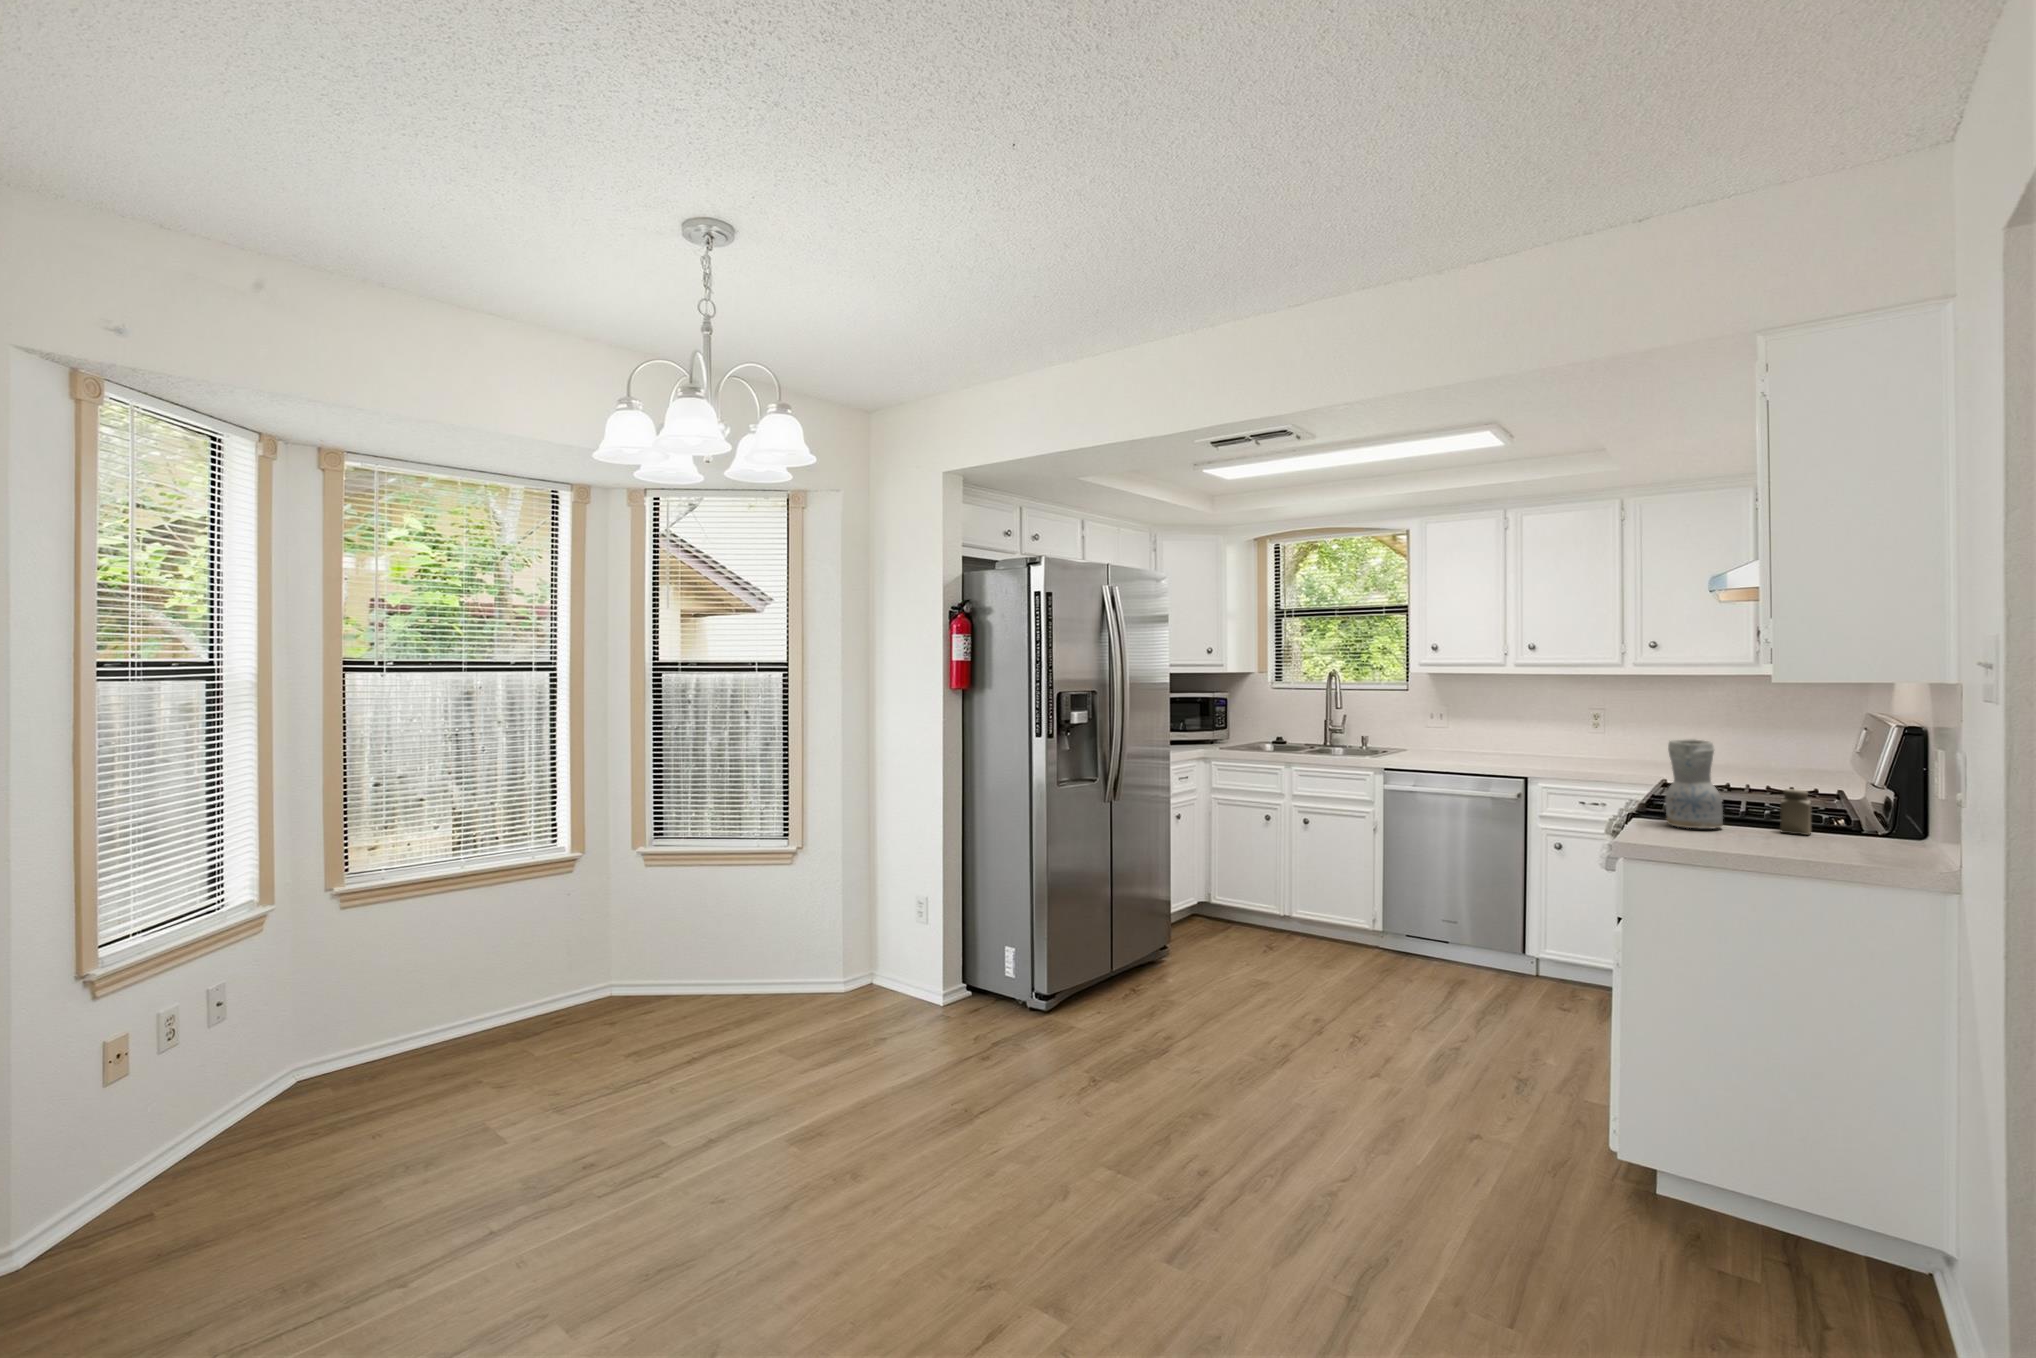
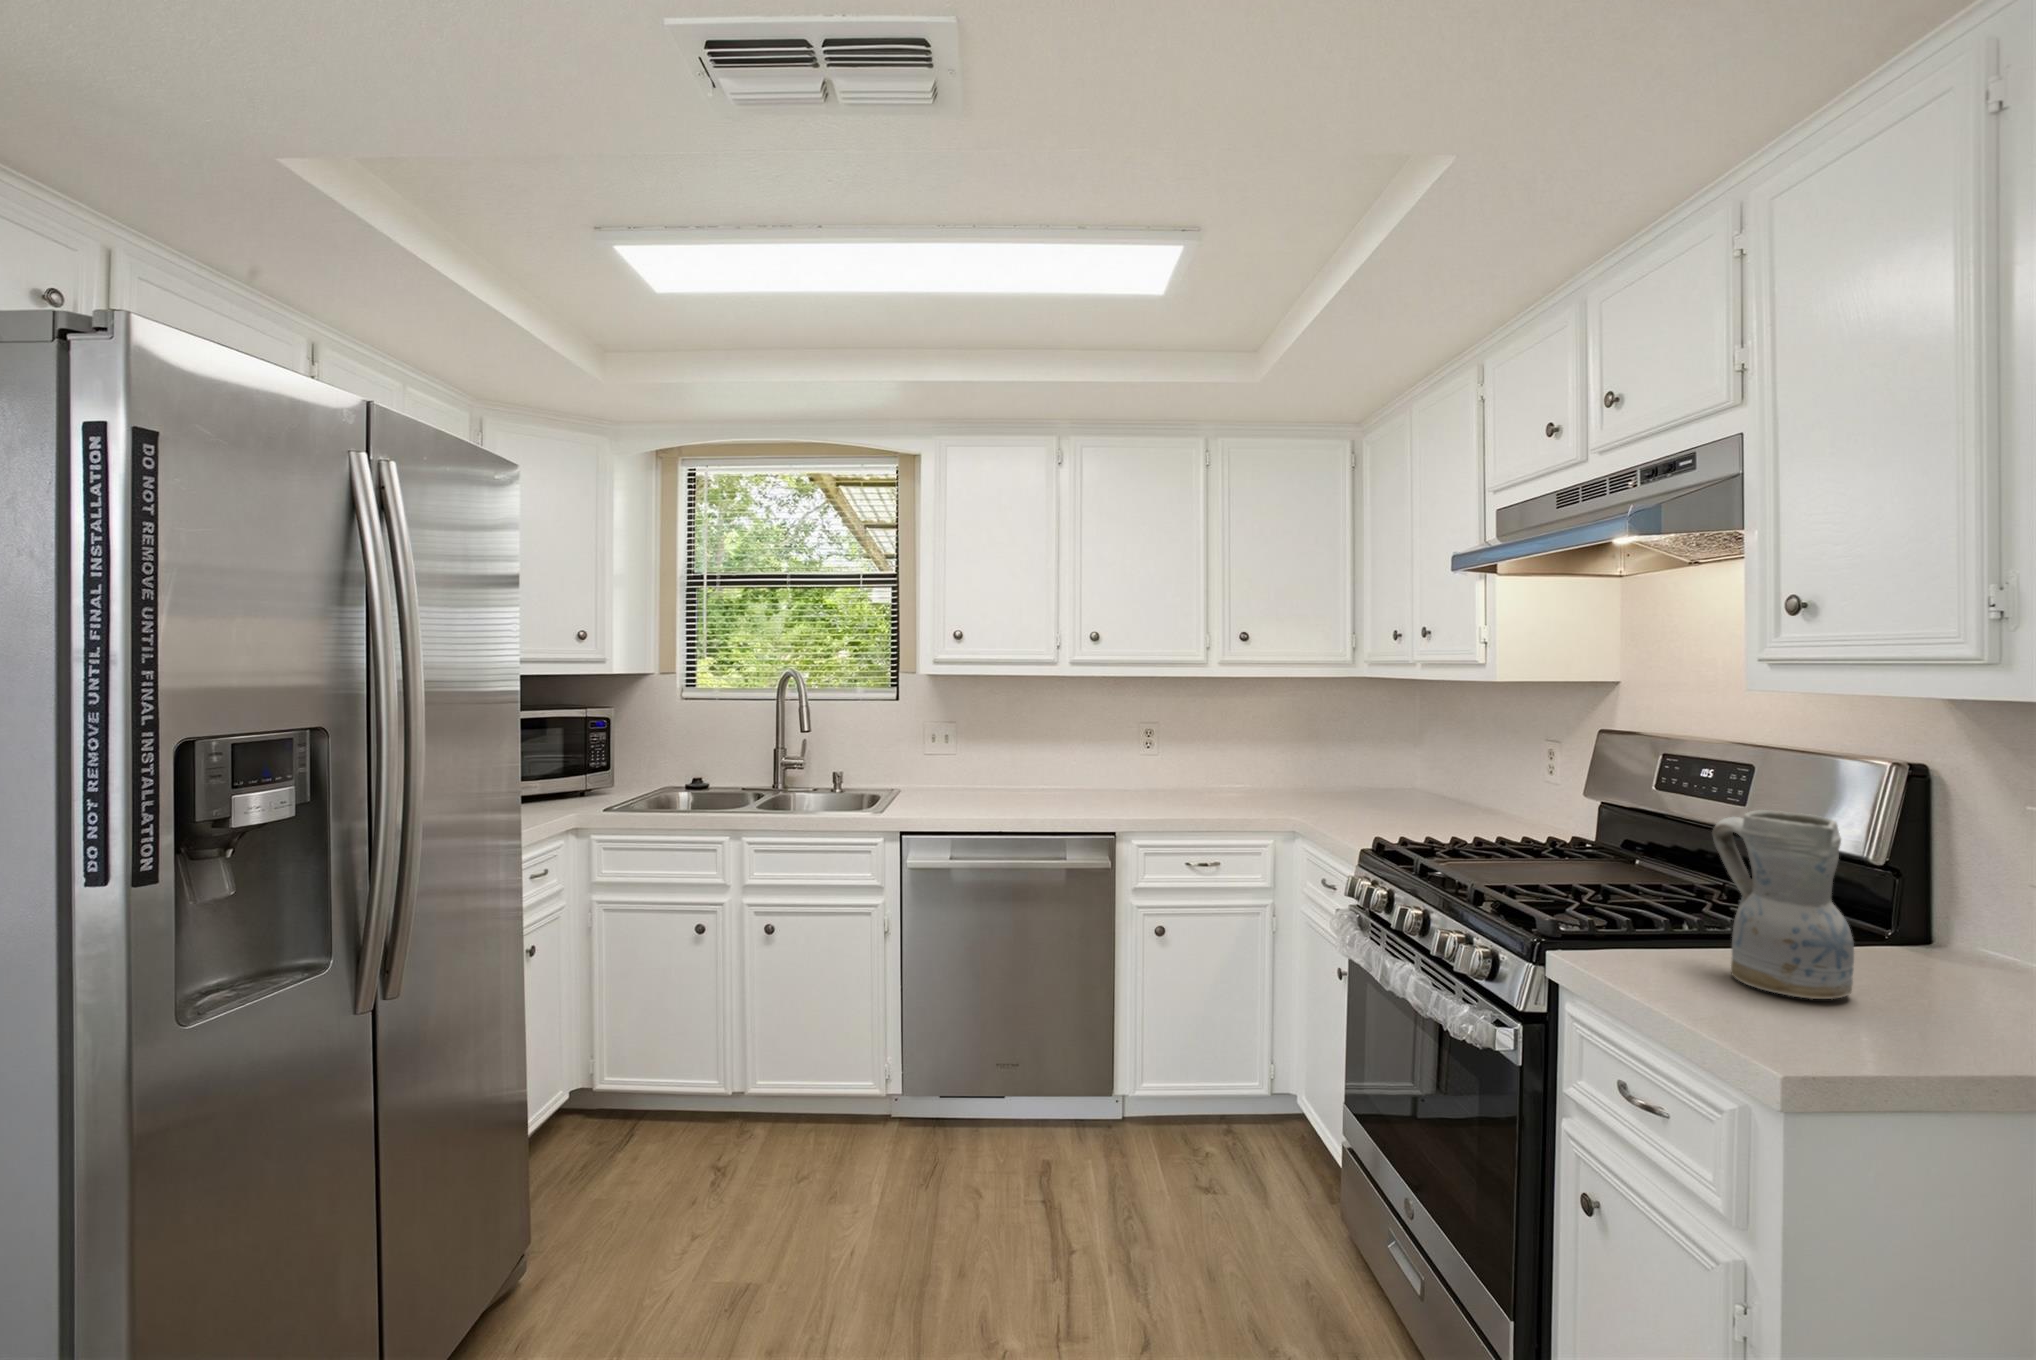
salt shaker: present [1780,789,1811,835] -> none [1875,894,1953,983]

